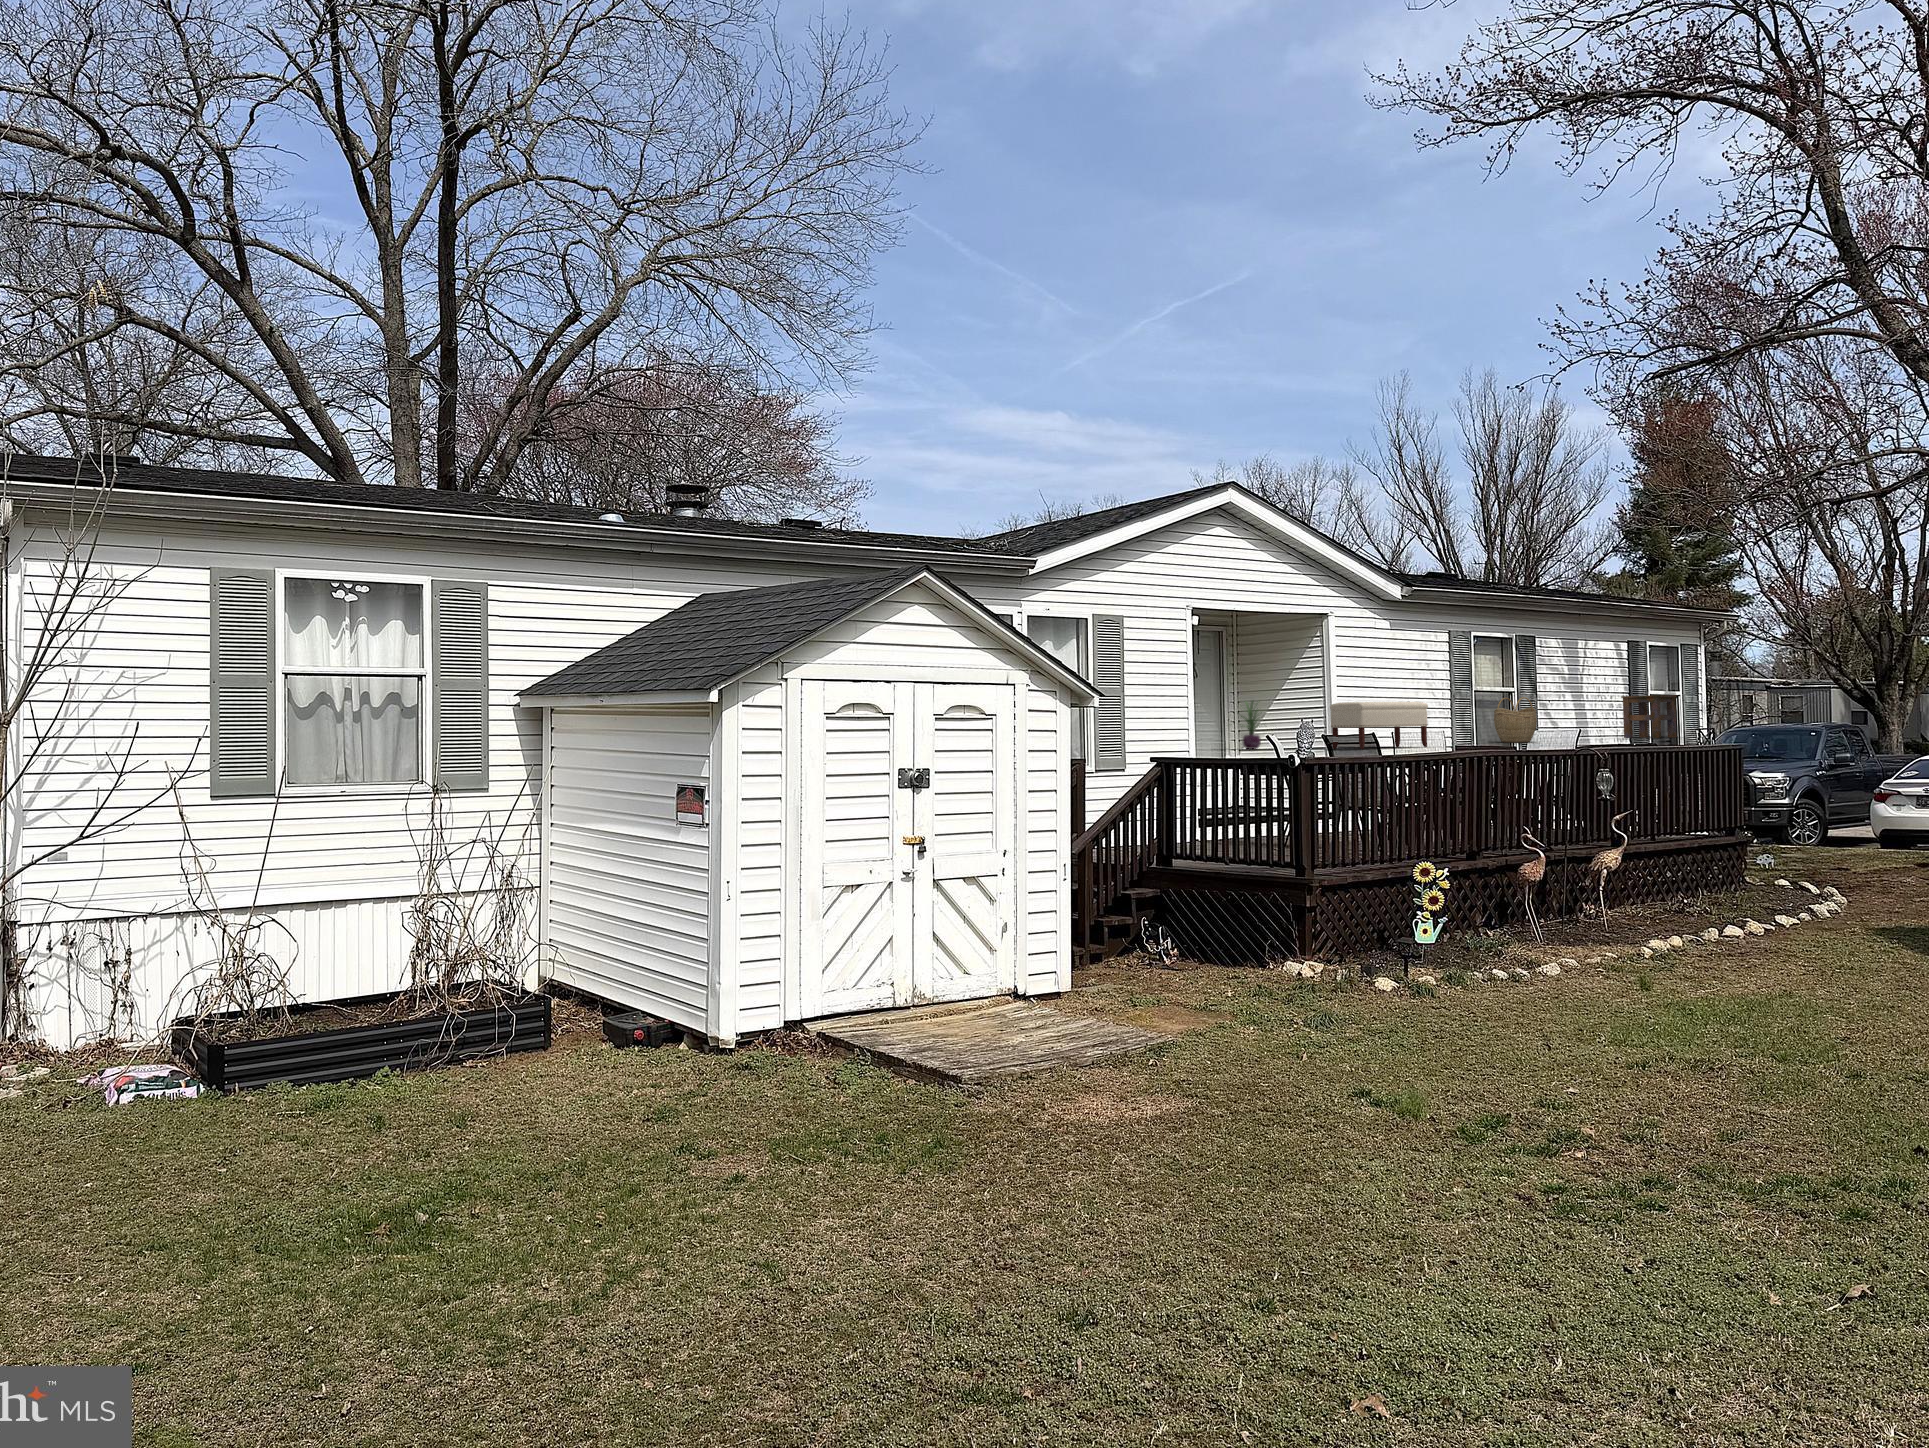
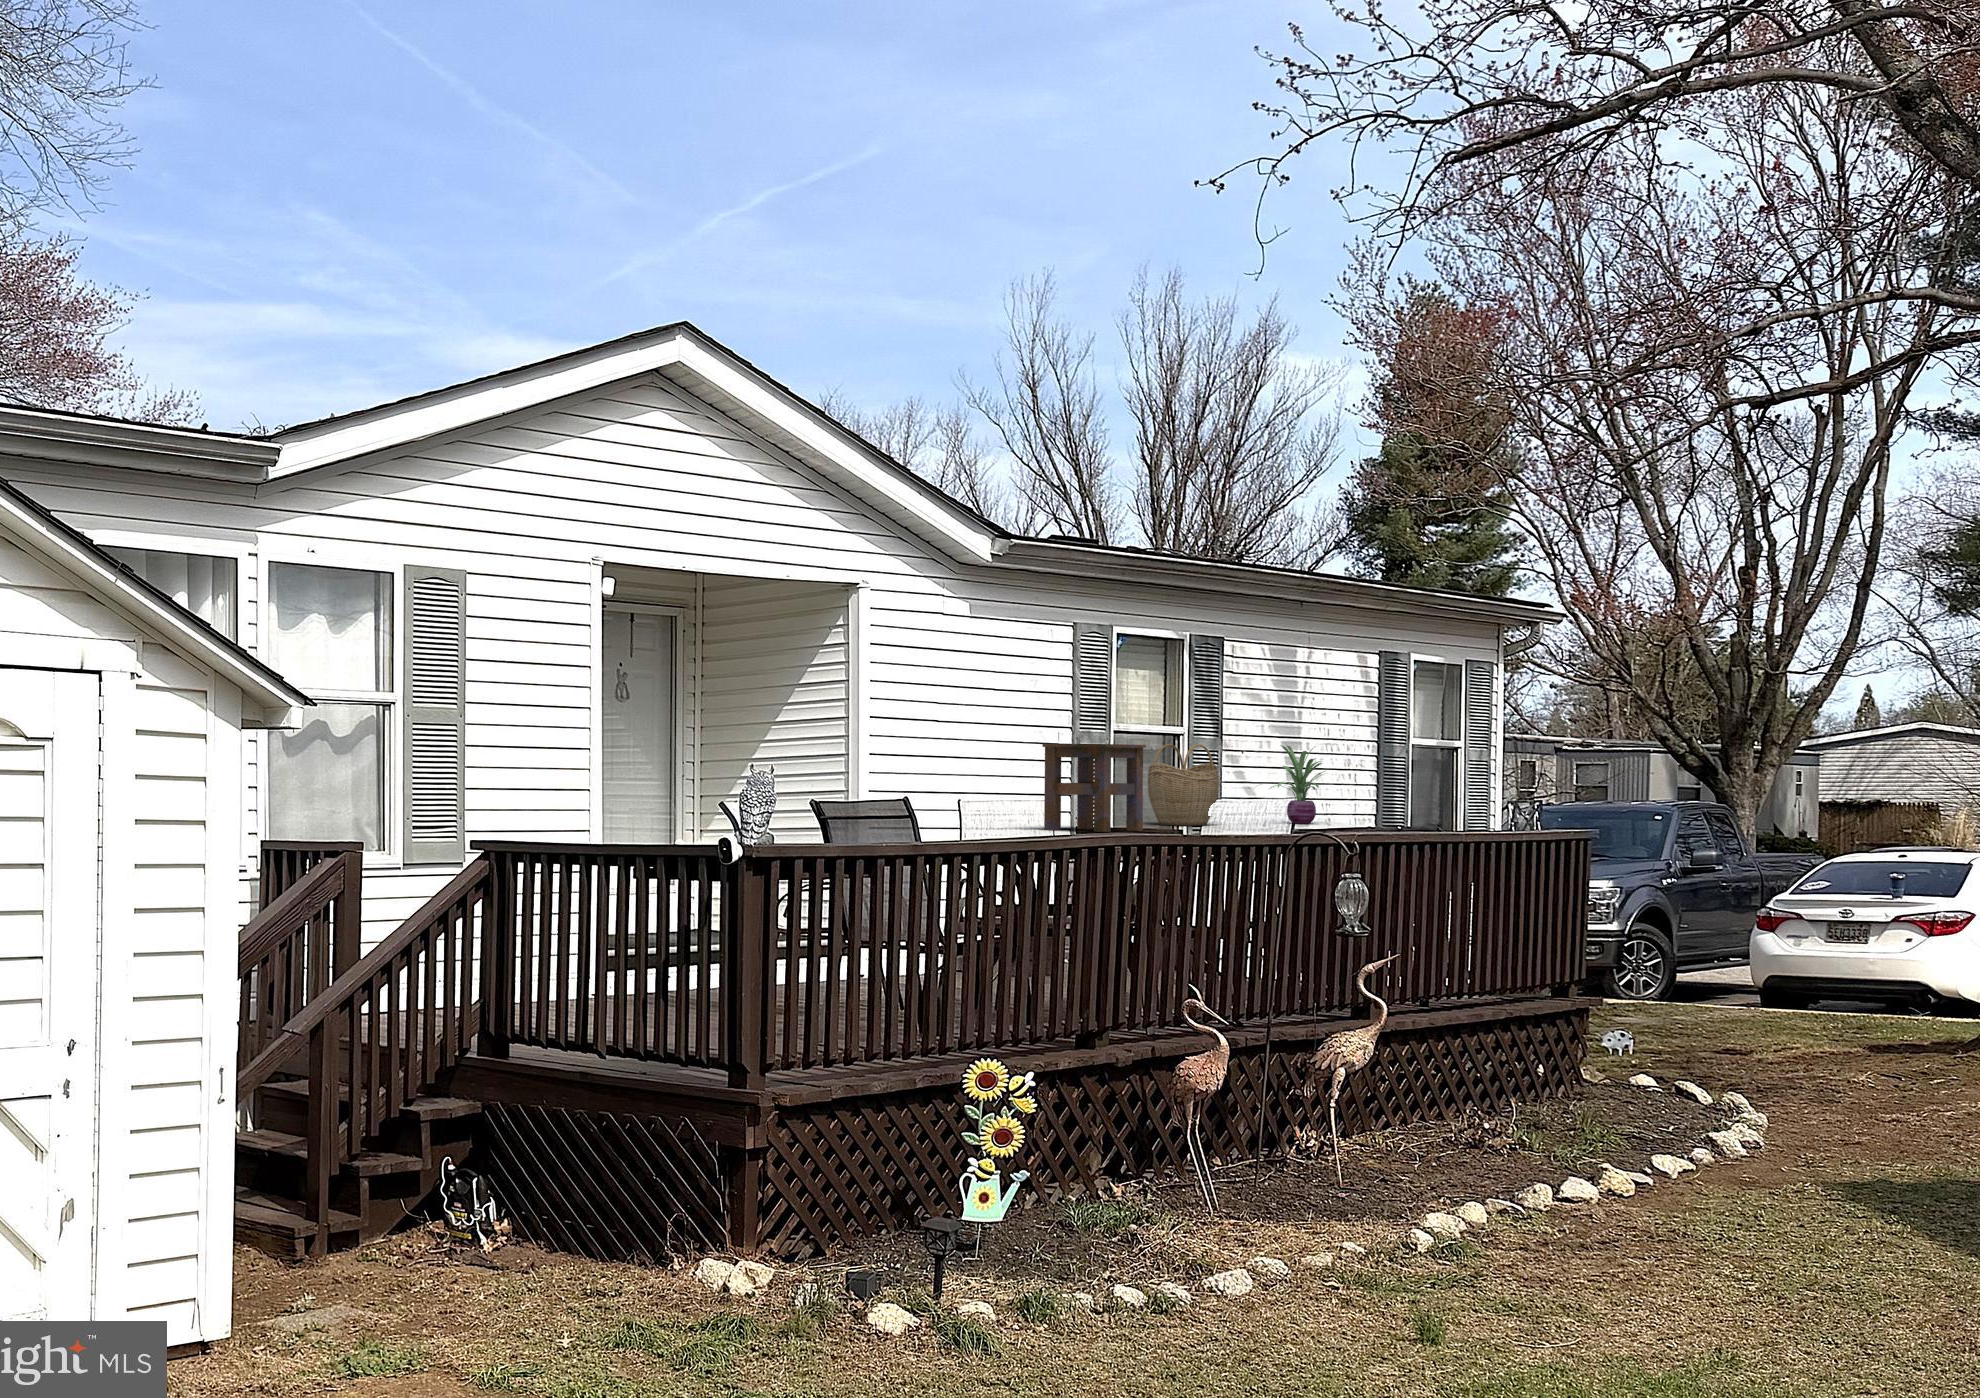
side table: present [1621,695,1677,738] -> present [1042,744,1146,832]
decorative plant: present [1241,701,1261,749] -> present [1270,745,1325,824]
bench: present [1330,702,1428,749] -> none [853,748,1029,837]

